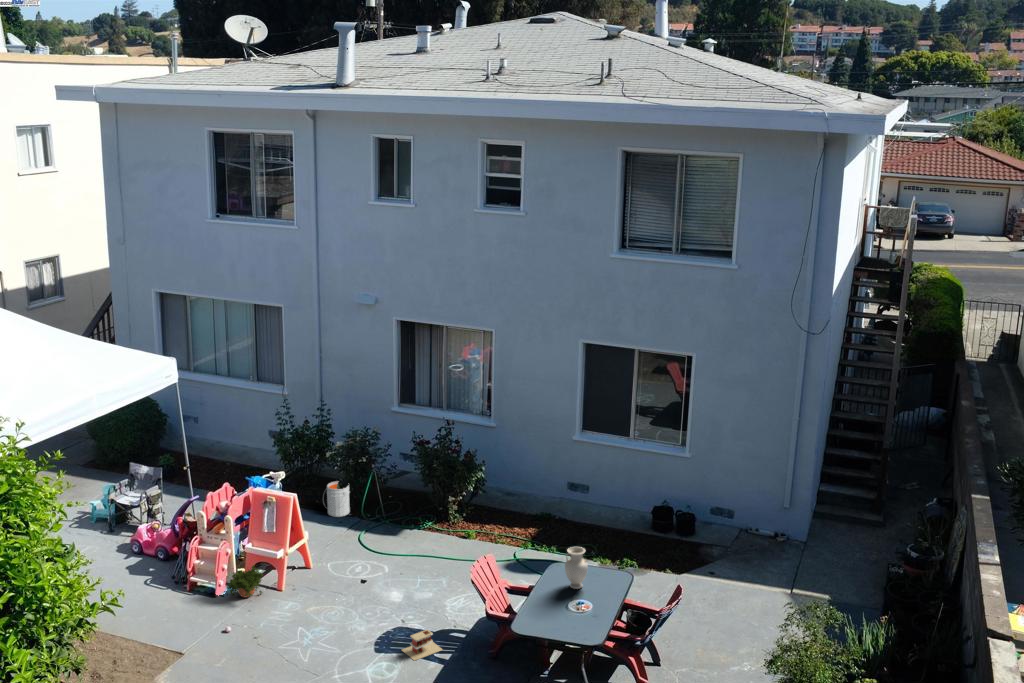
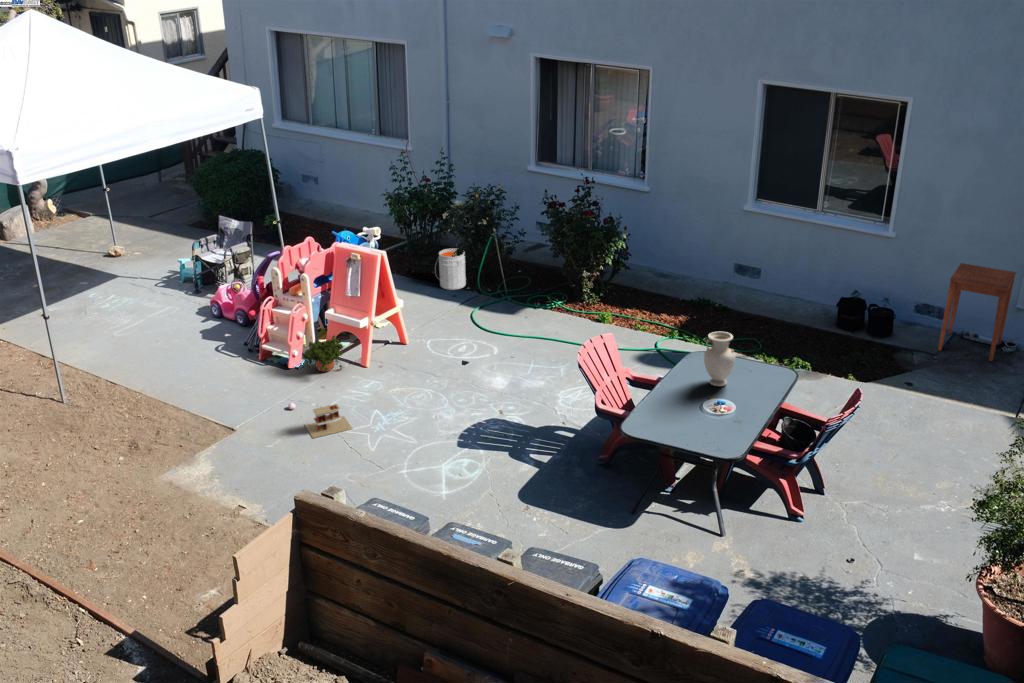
side table: none [728,478,777,552] -> present [938,263,1016,361]
toy house: present [402,630,442,660] -> present [305,404,352,438]

